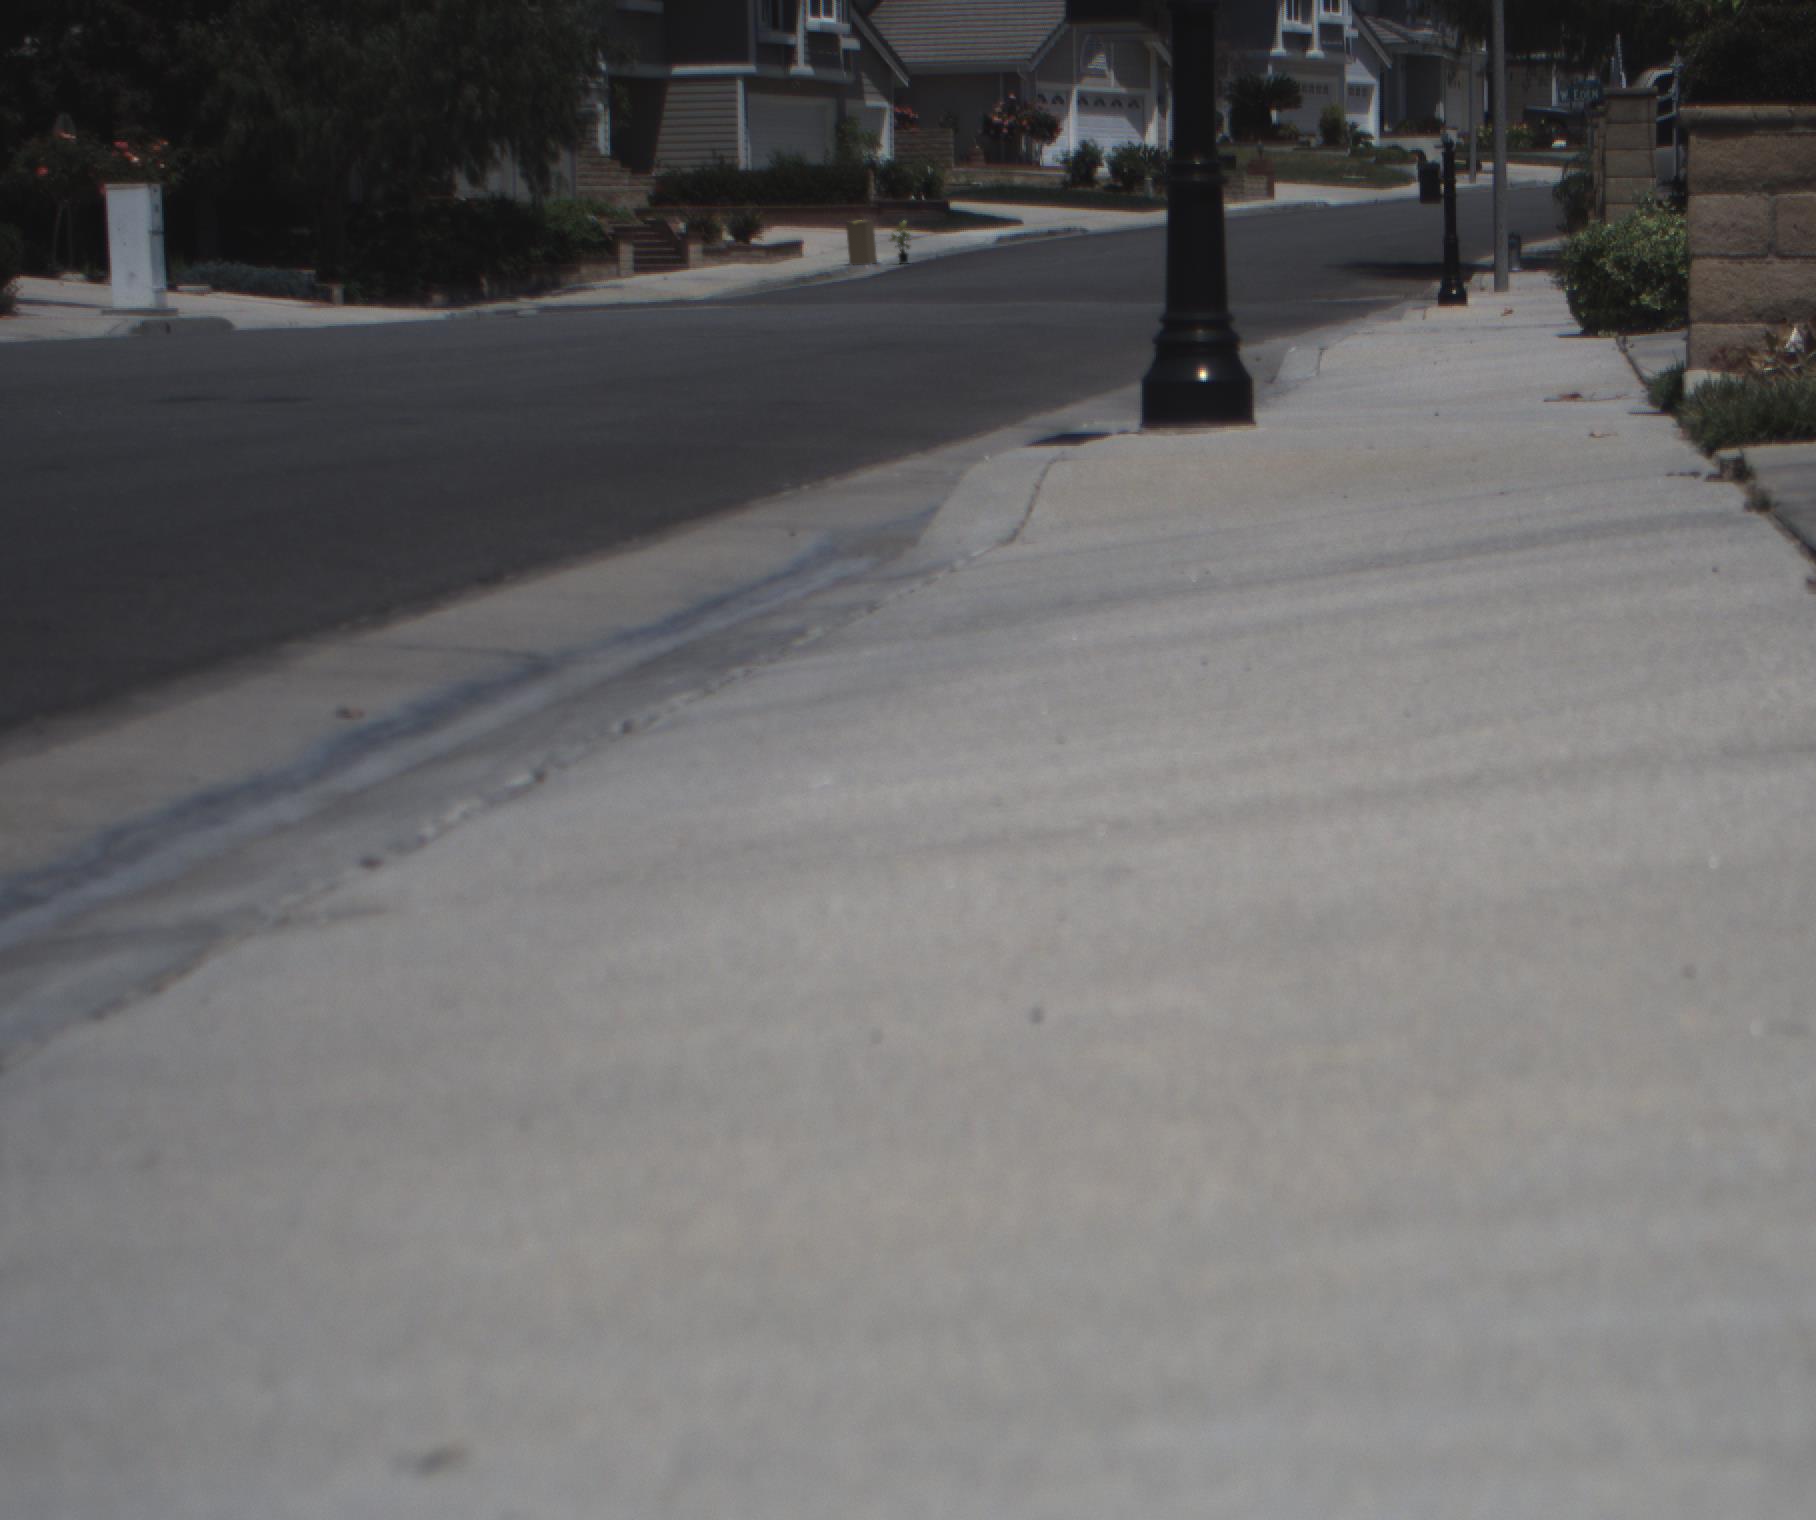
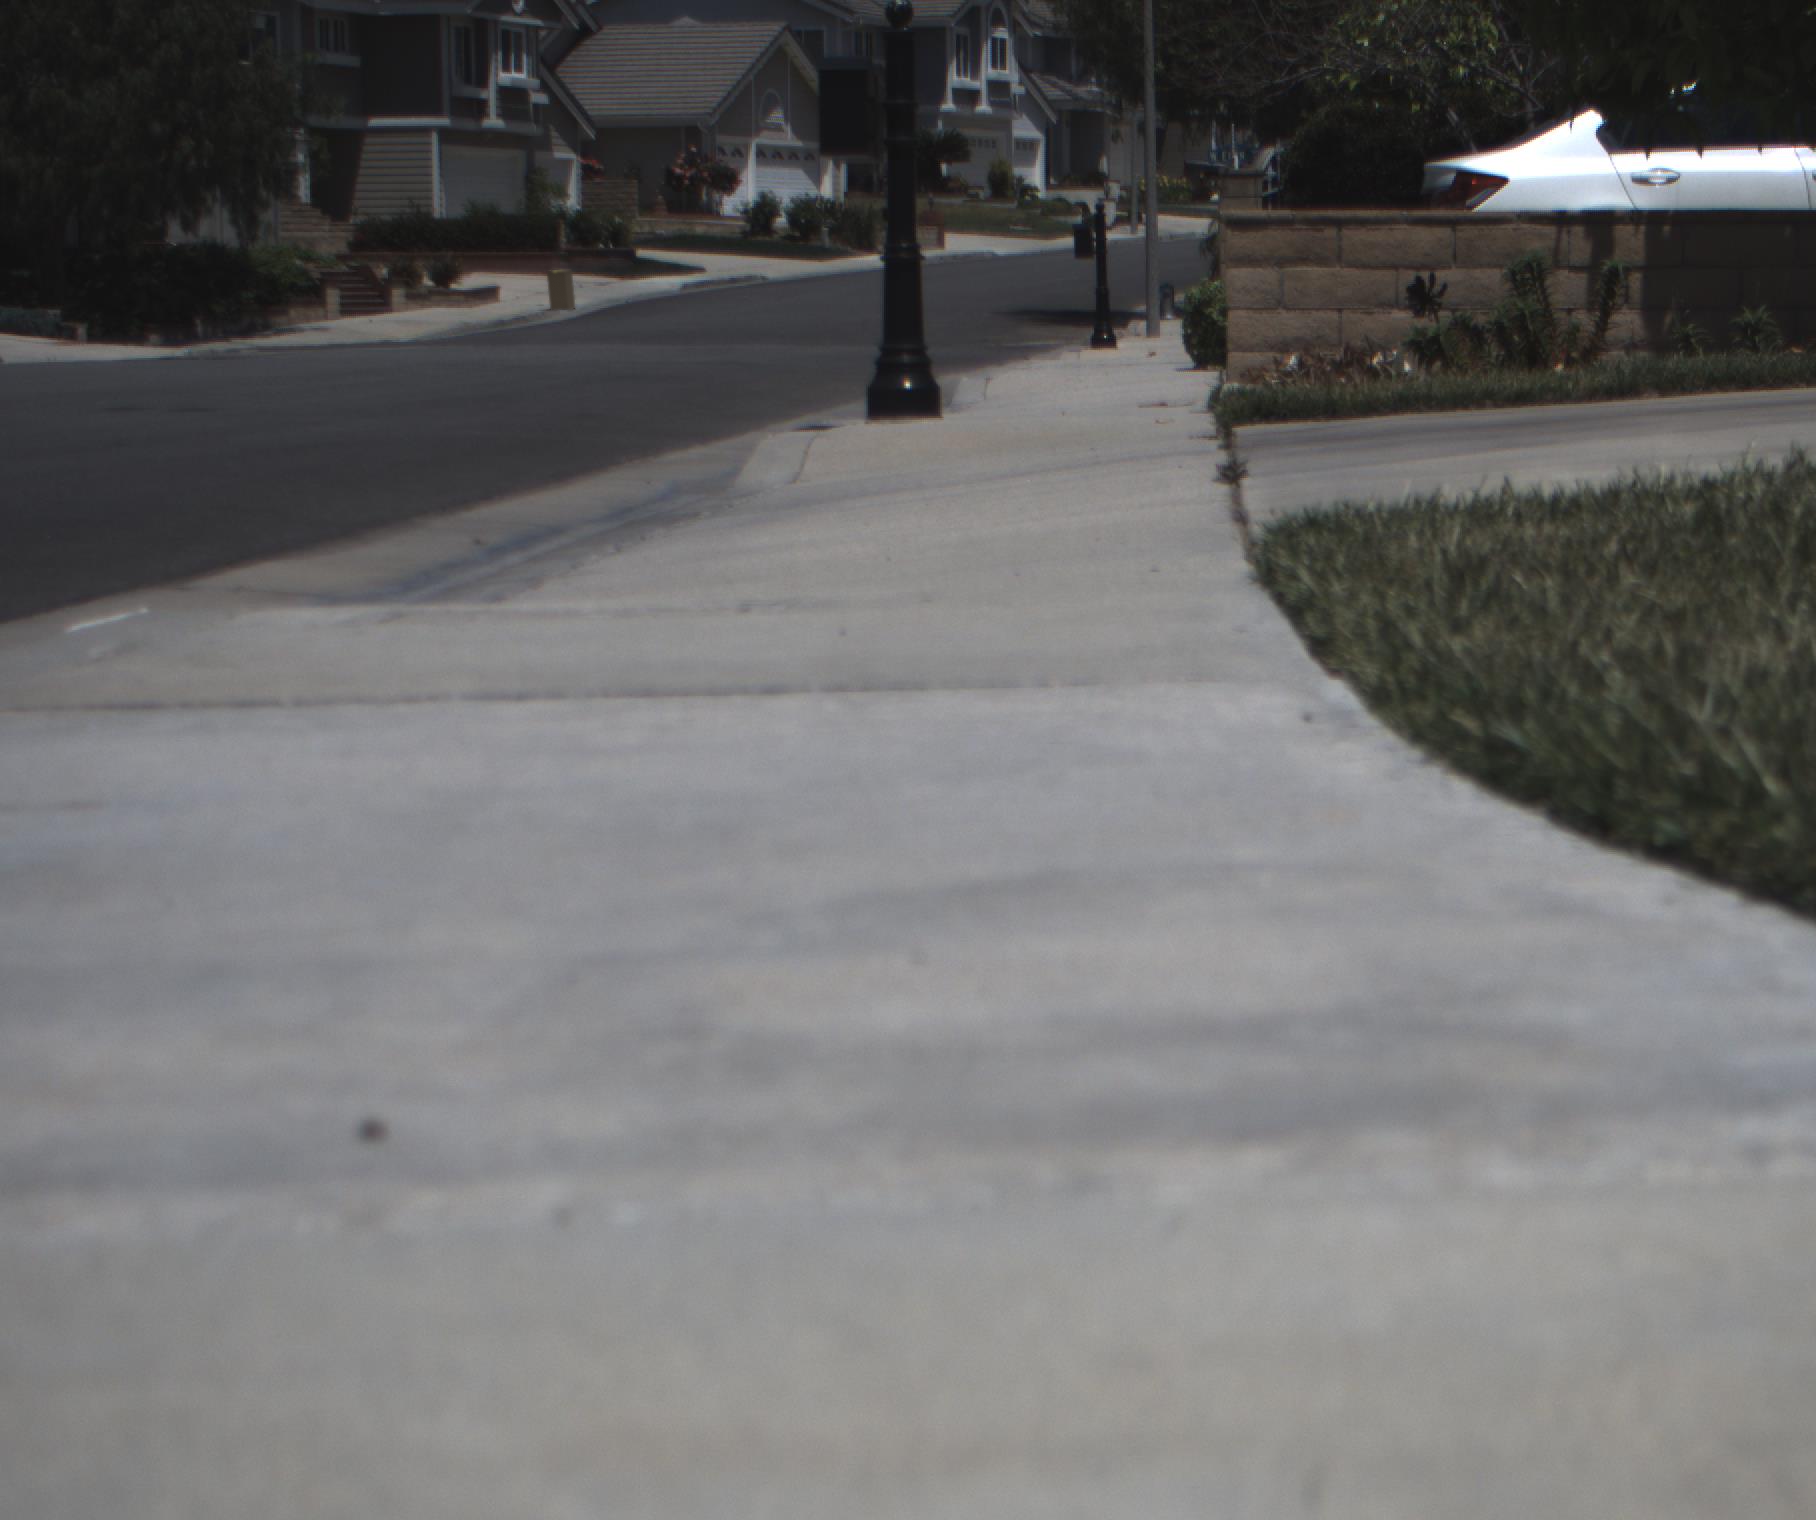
potted plant: present [891,221,910,264] -> none [588,270,610,310]

